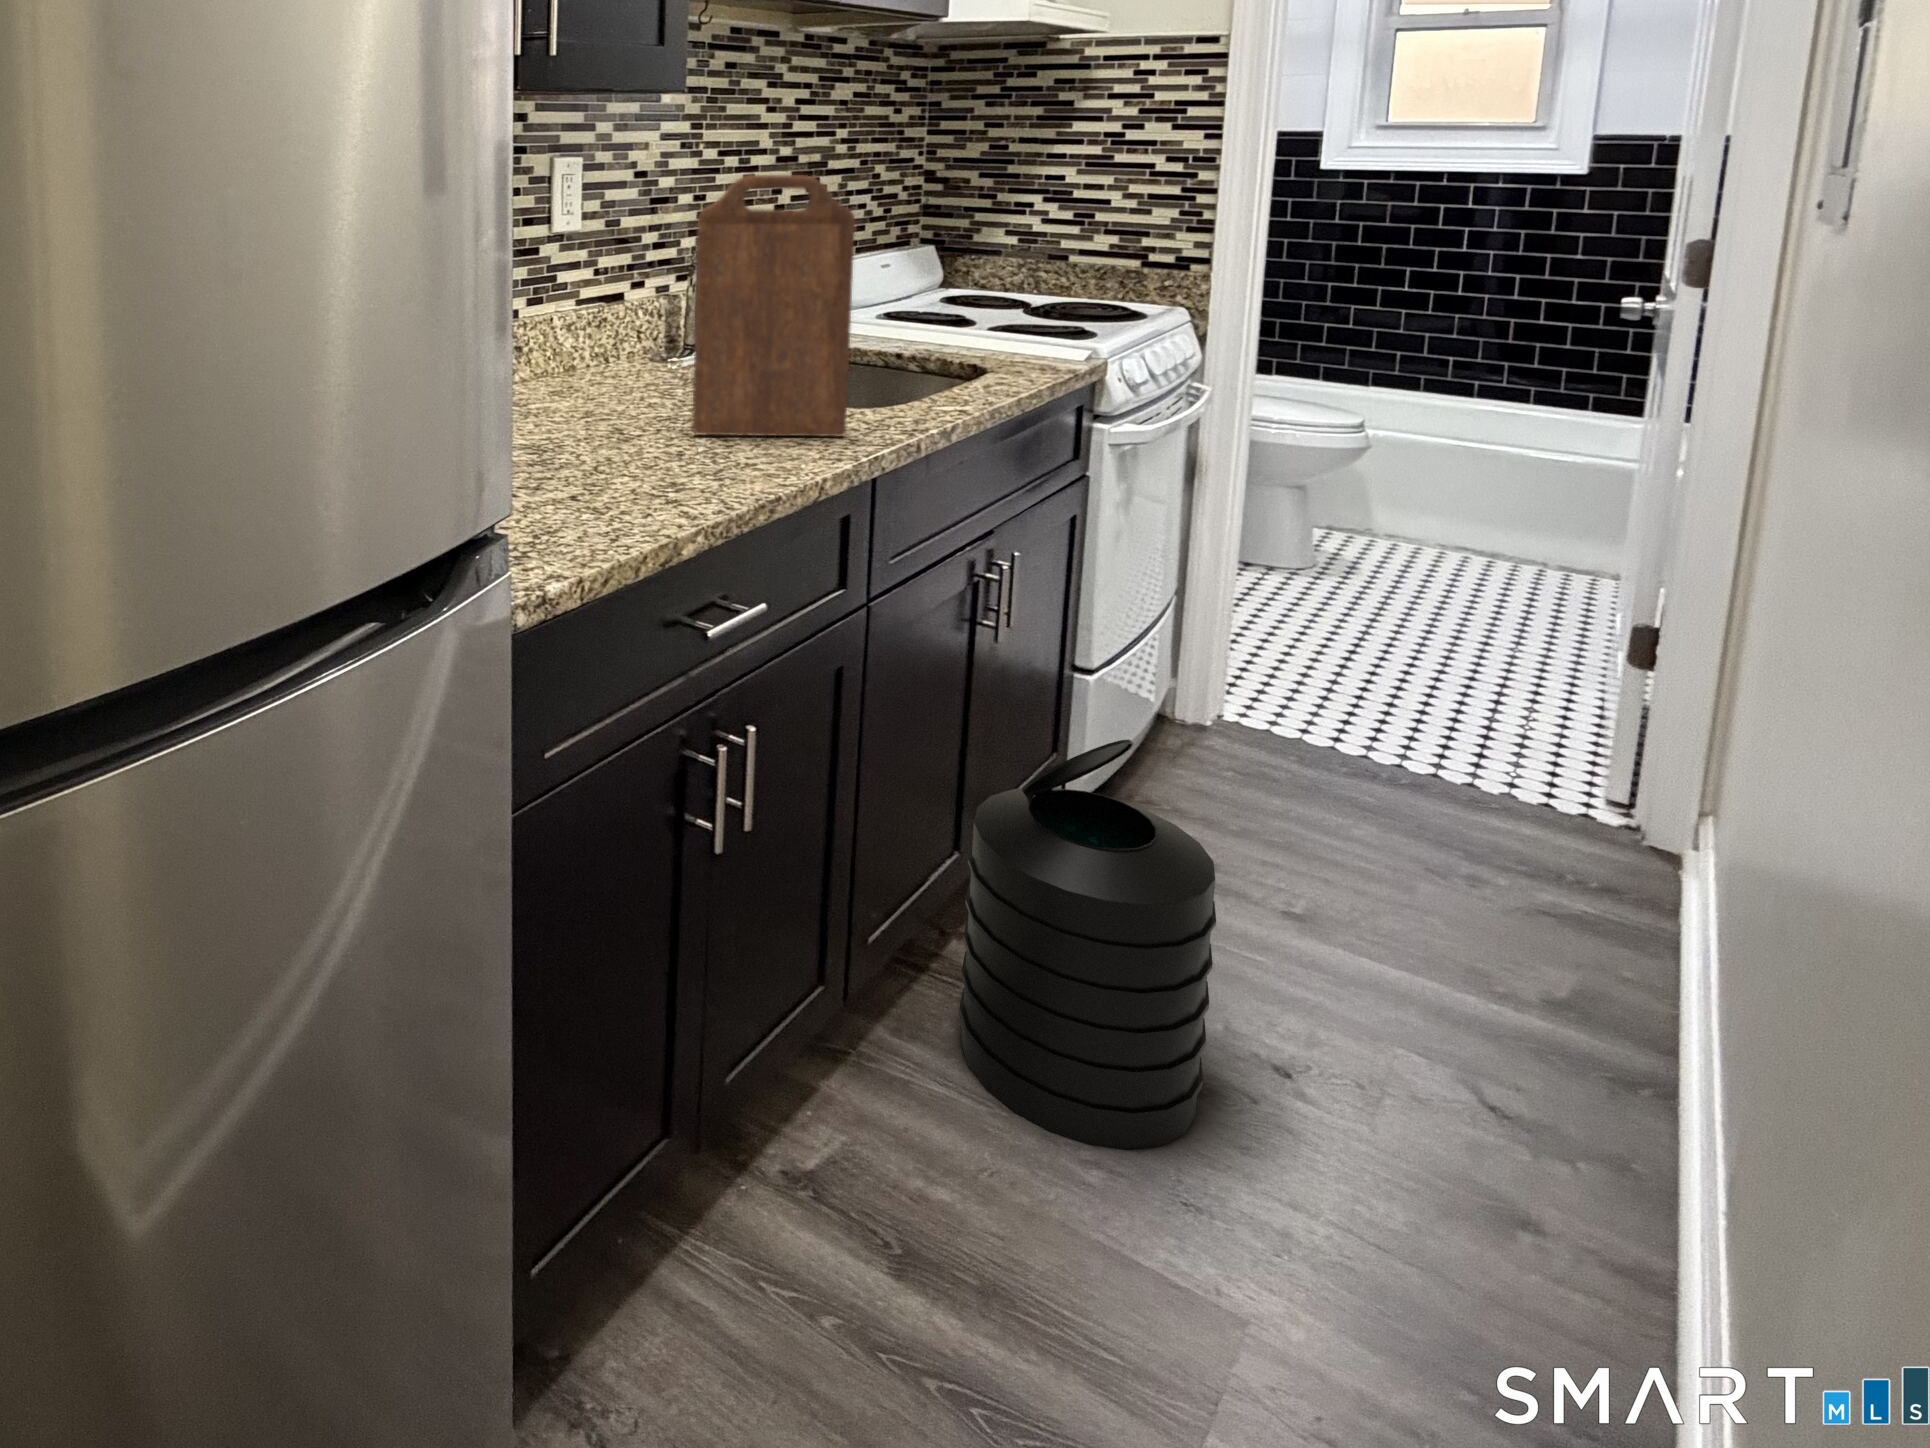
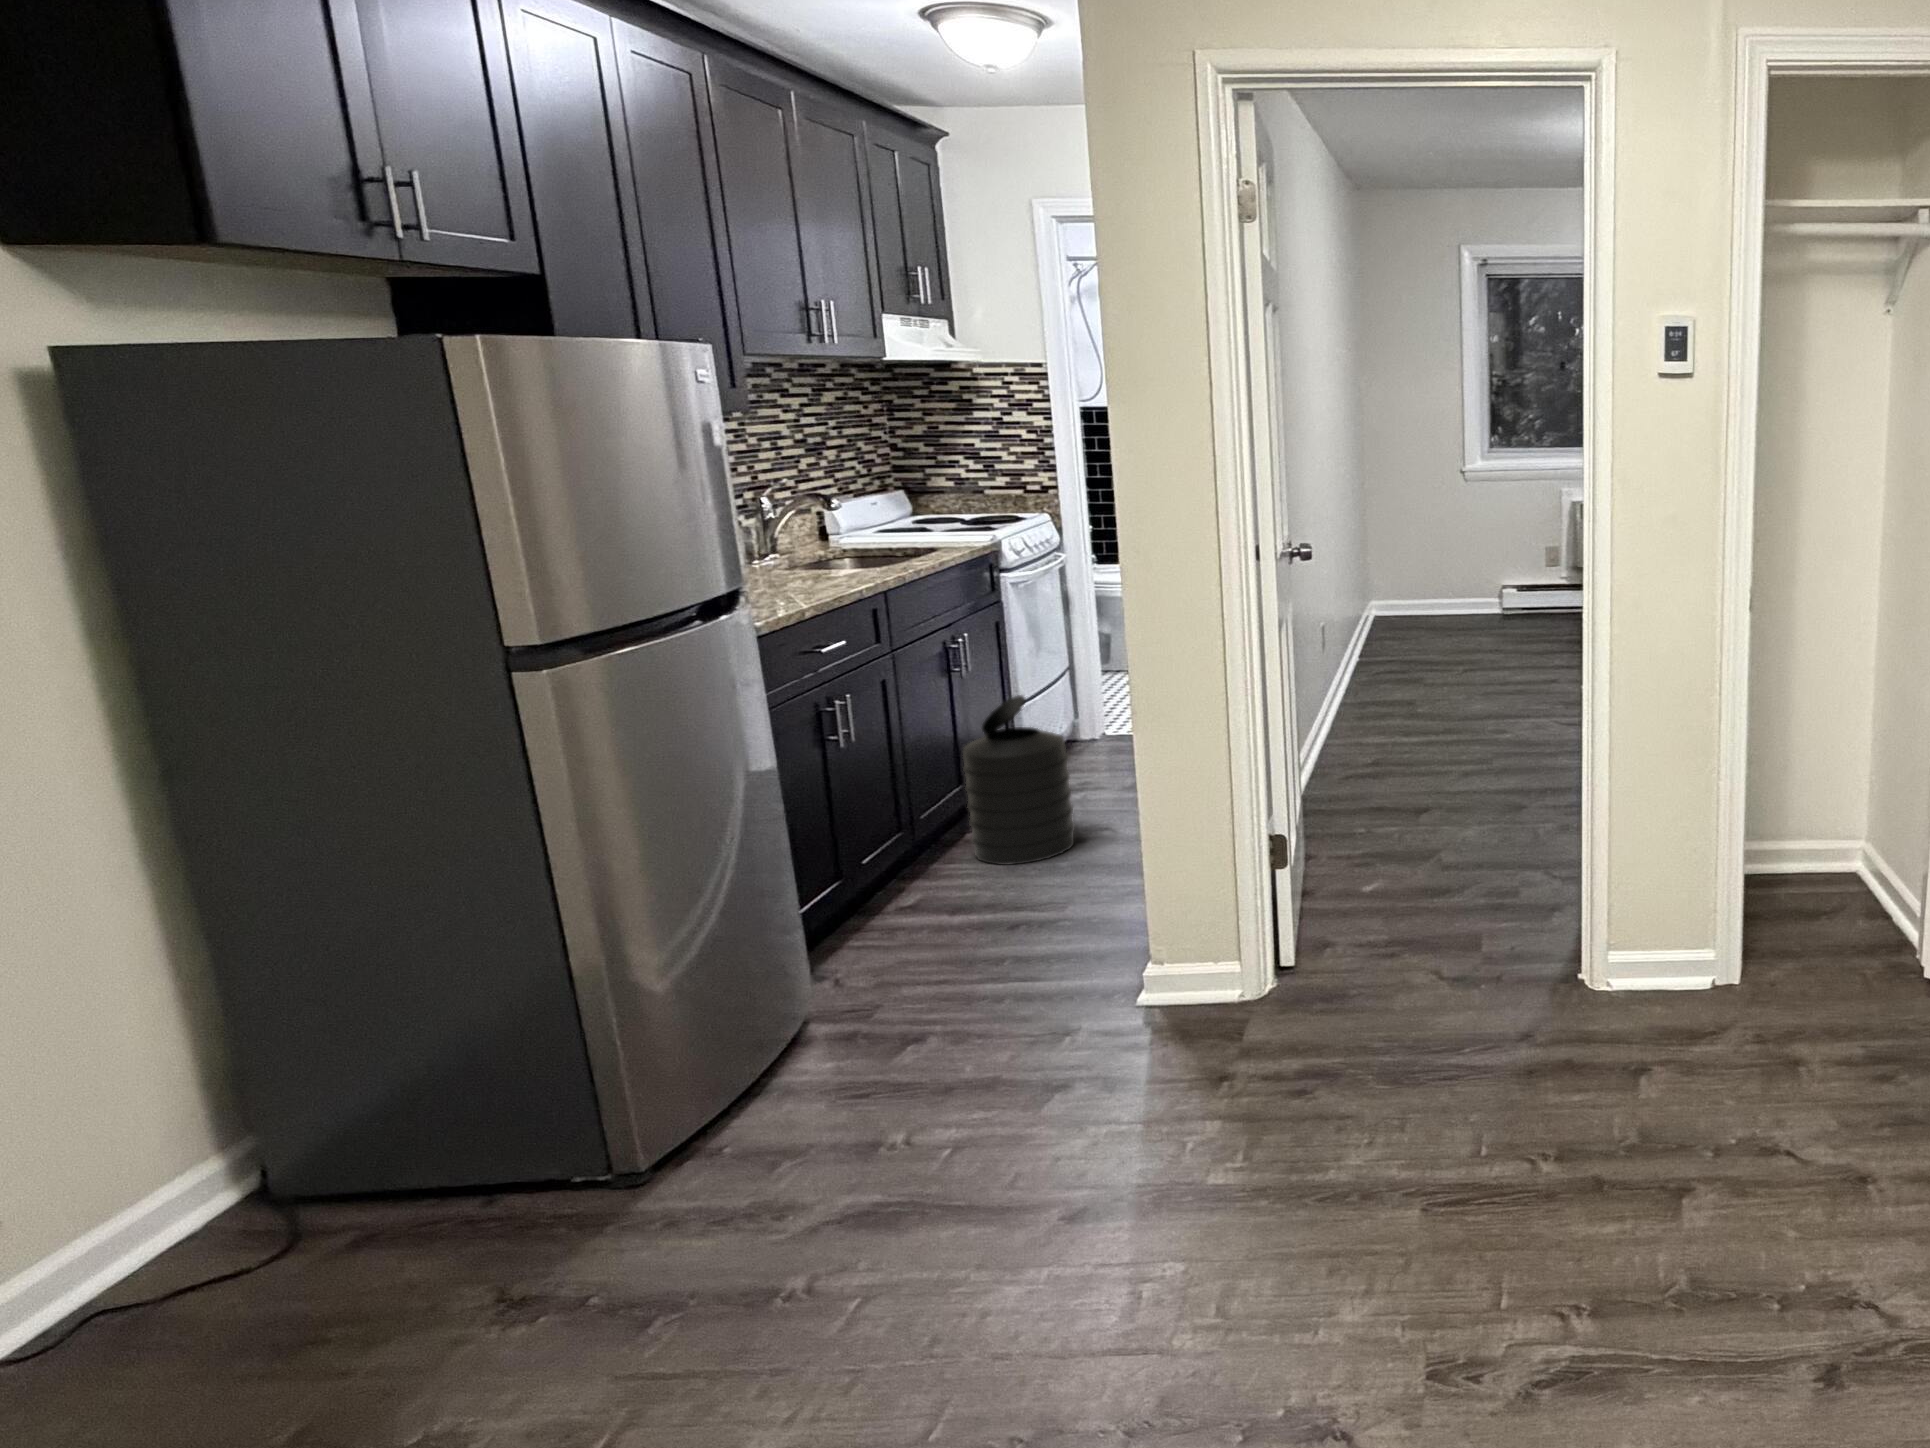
cutting board: present [692,175,855,436] -> none [772,452,868,584]

